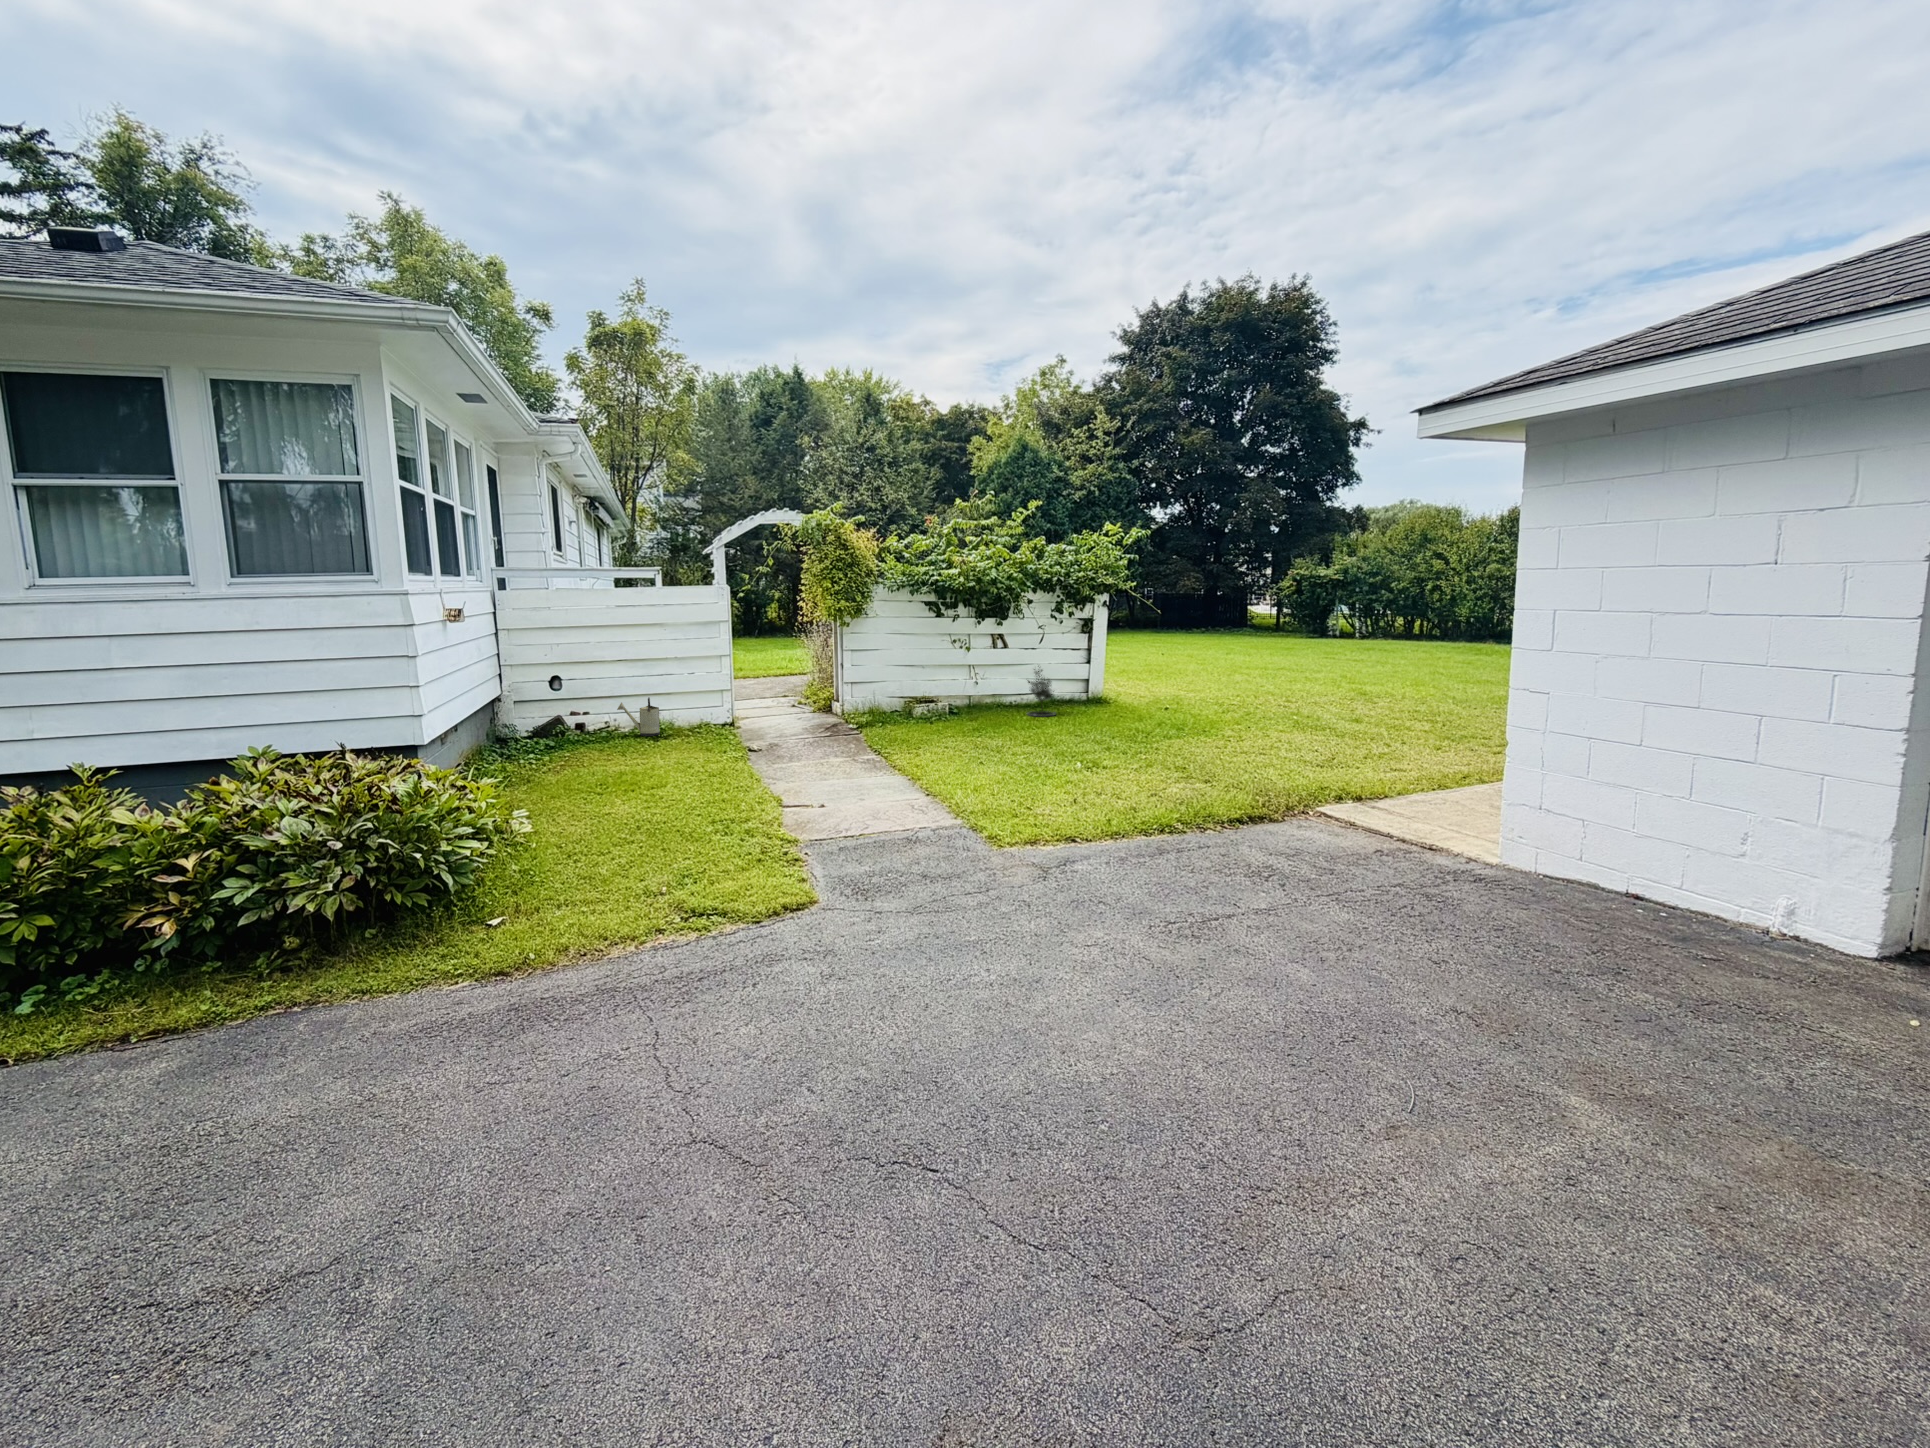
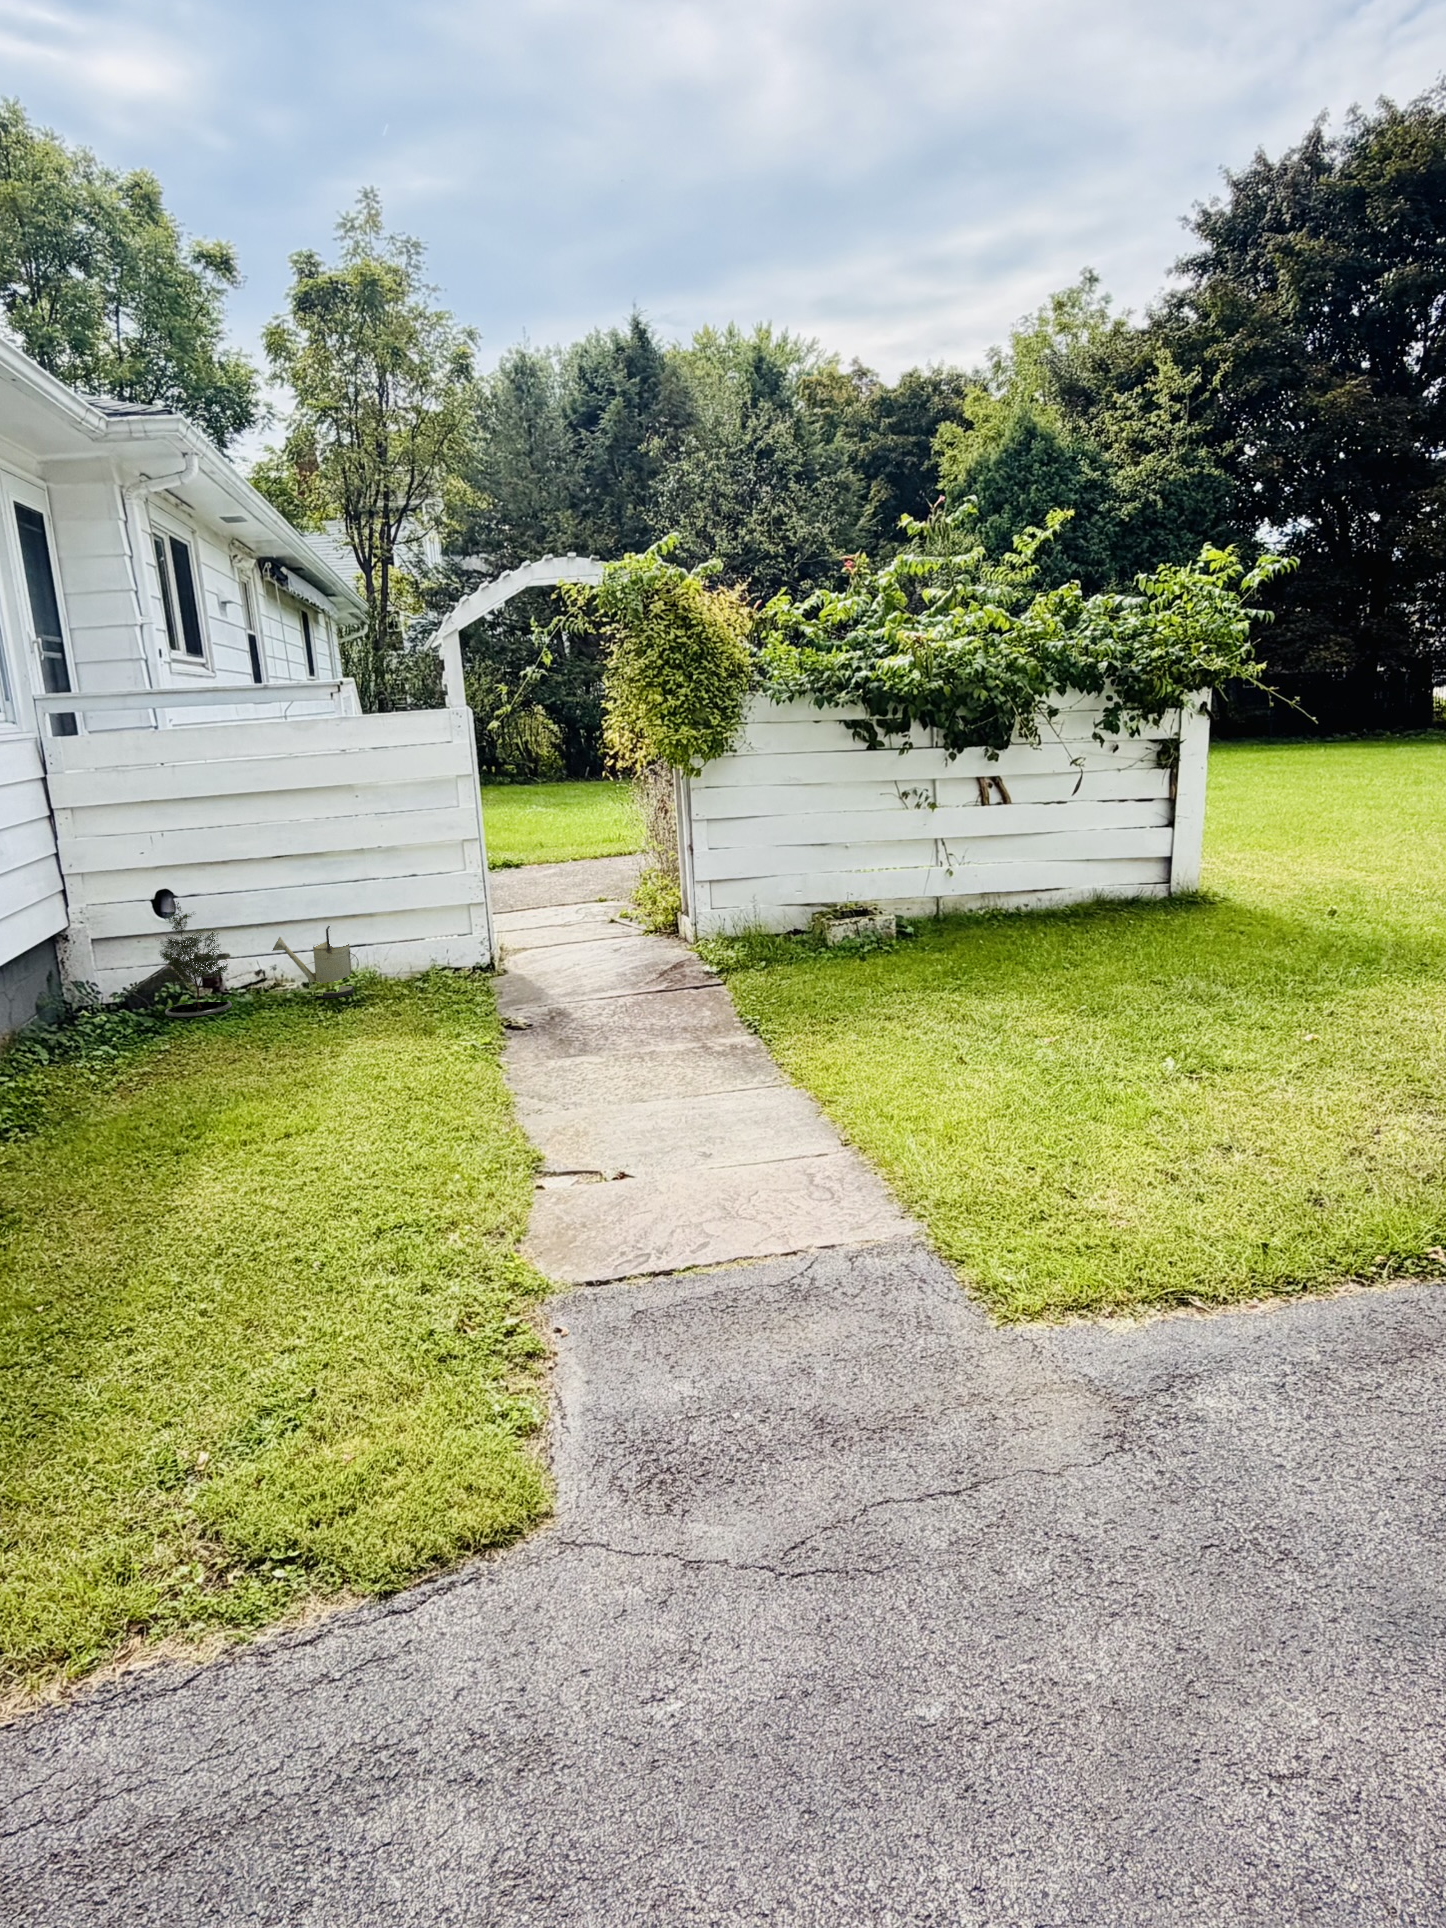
potted tree: present [1027,669,1055,717] -> present [160,901,232,1017]

